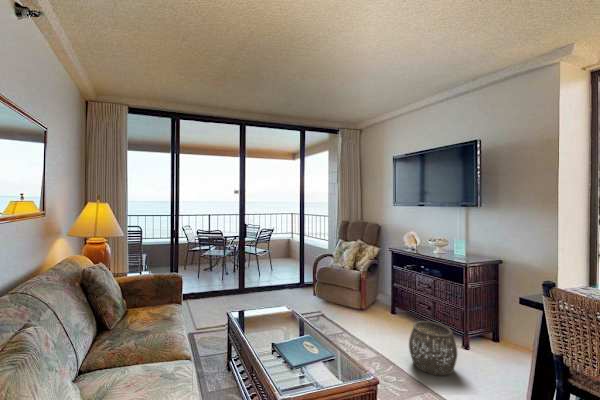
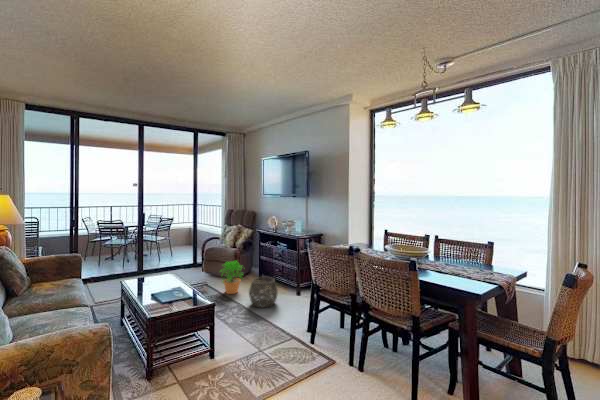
potted plant: none [350,289,389,339] -> present [221,261,243,294]

